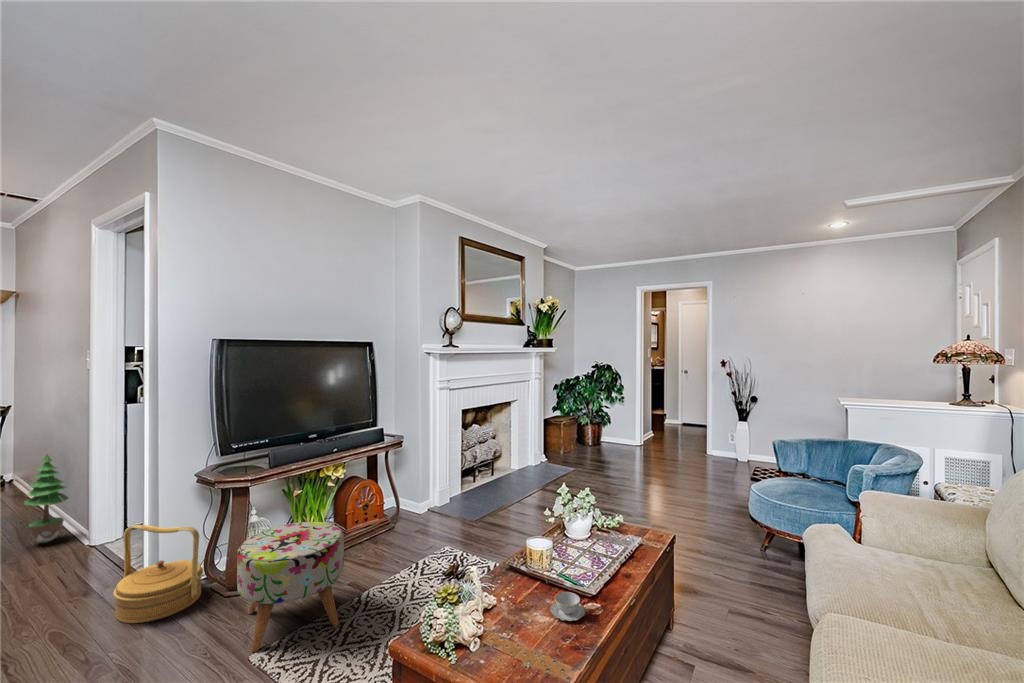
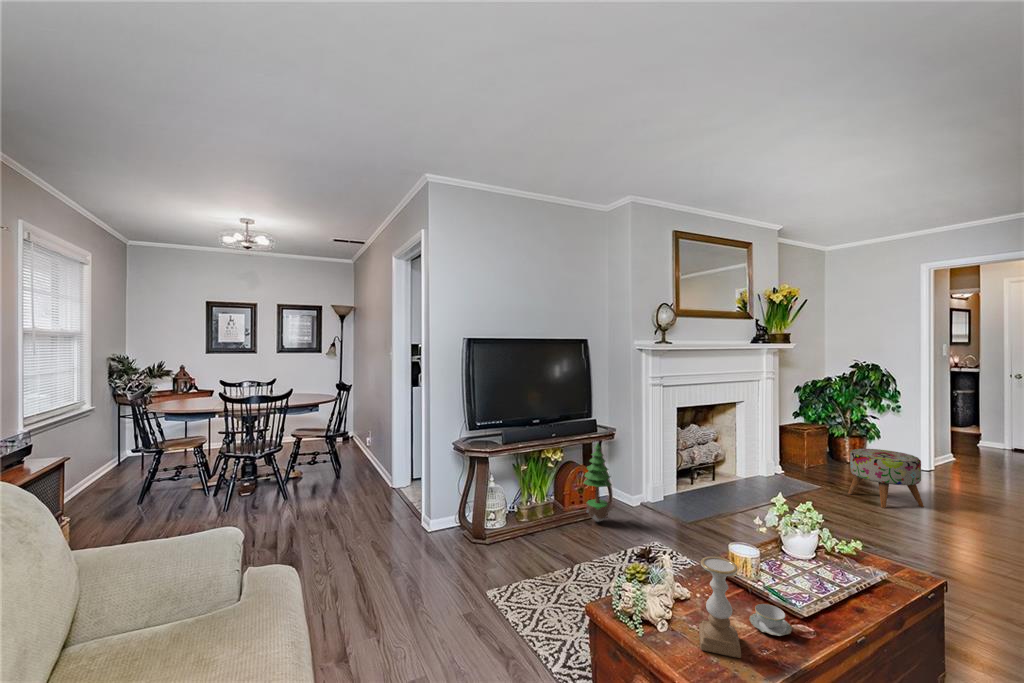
potted tree: present [24,454,69,543] -> present [584,442,612,522]
ottoman: present [237,522,344,652] -> present [848,449,924,508]
woven basket: present [113,524,203,623] -> none [402,476,457,548]
candle holder: none [509,558,549,658] -> present [699,557,741,658]

